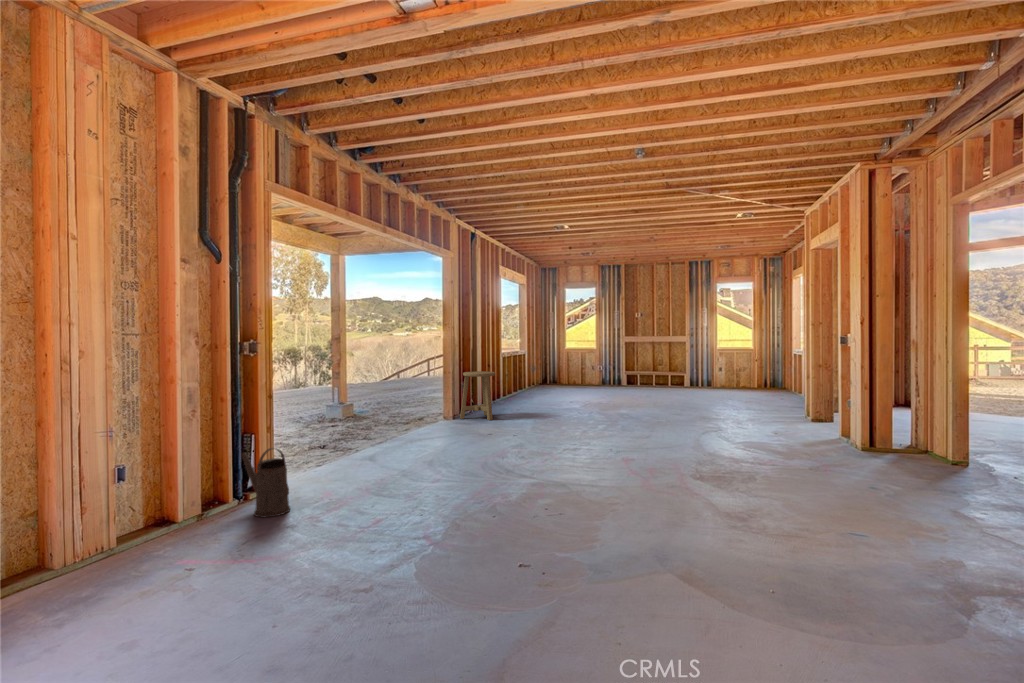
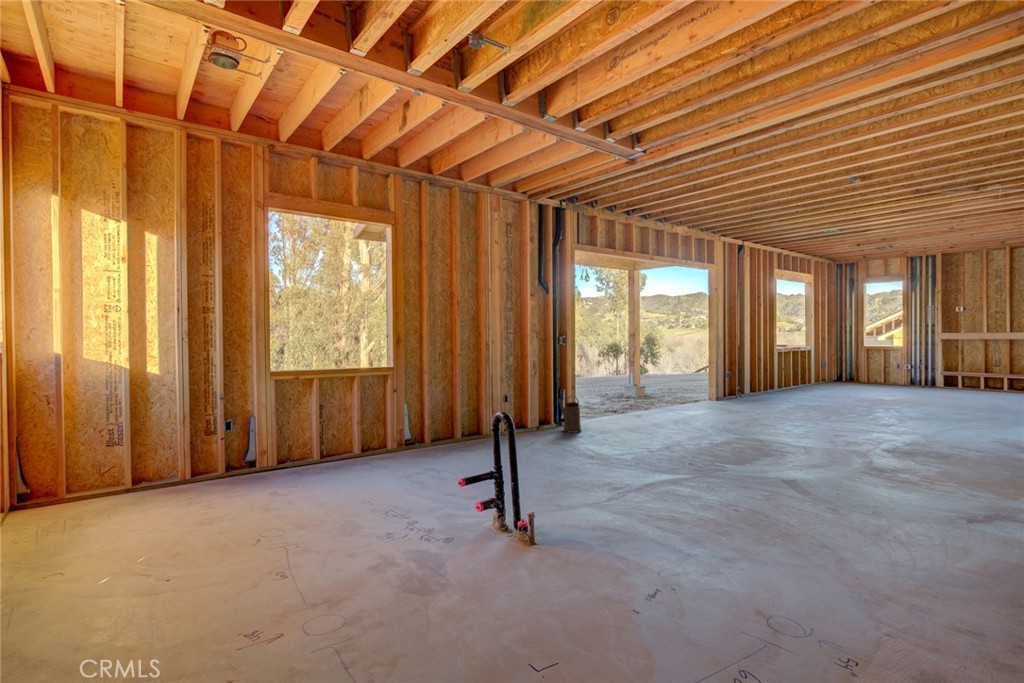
stool: present [460,371,495,420] -> none [721,363,753,404]

